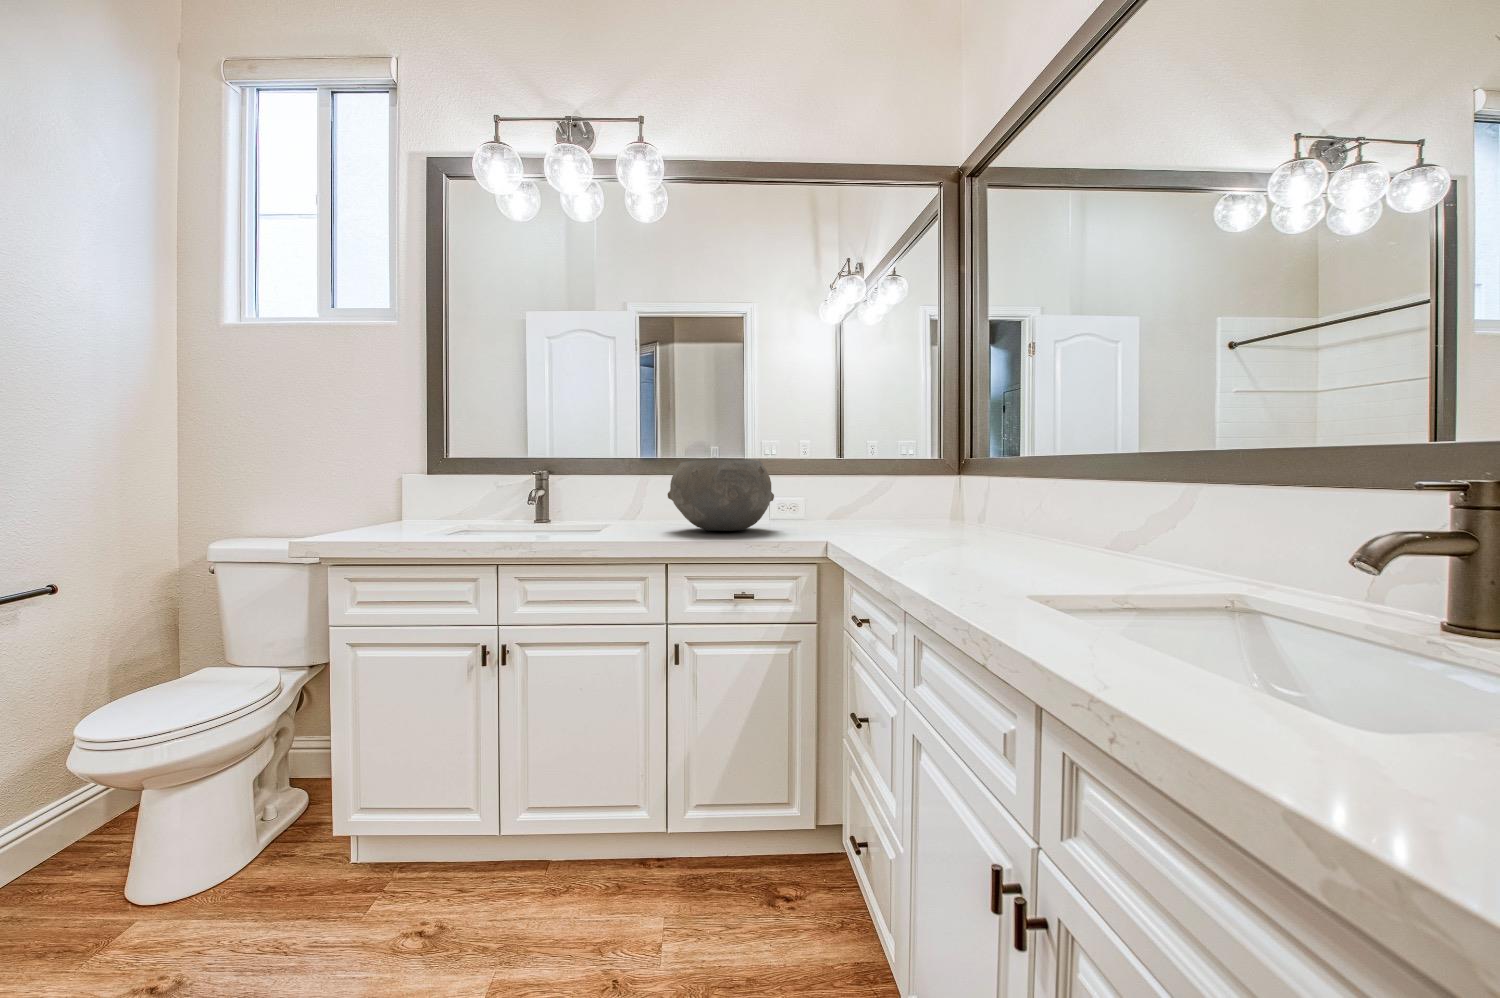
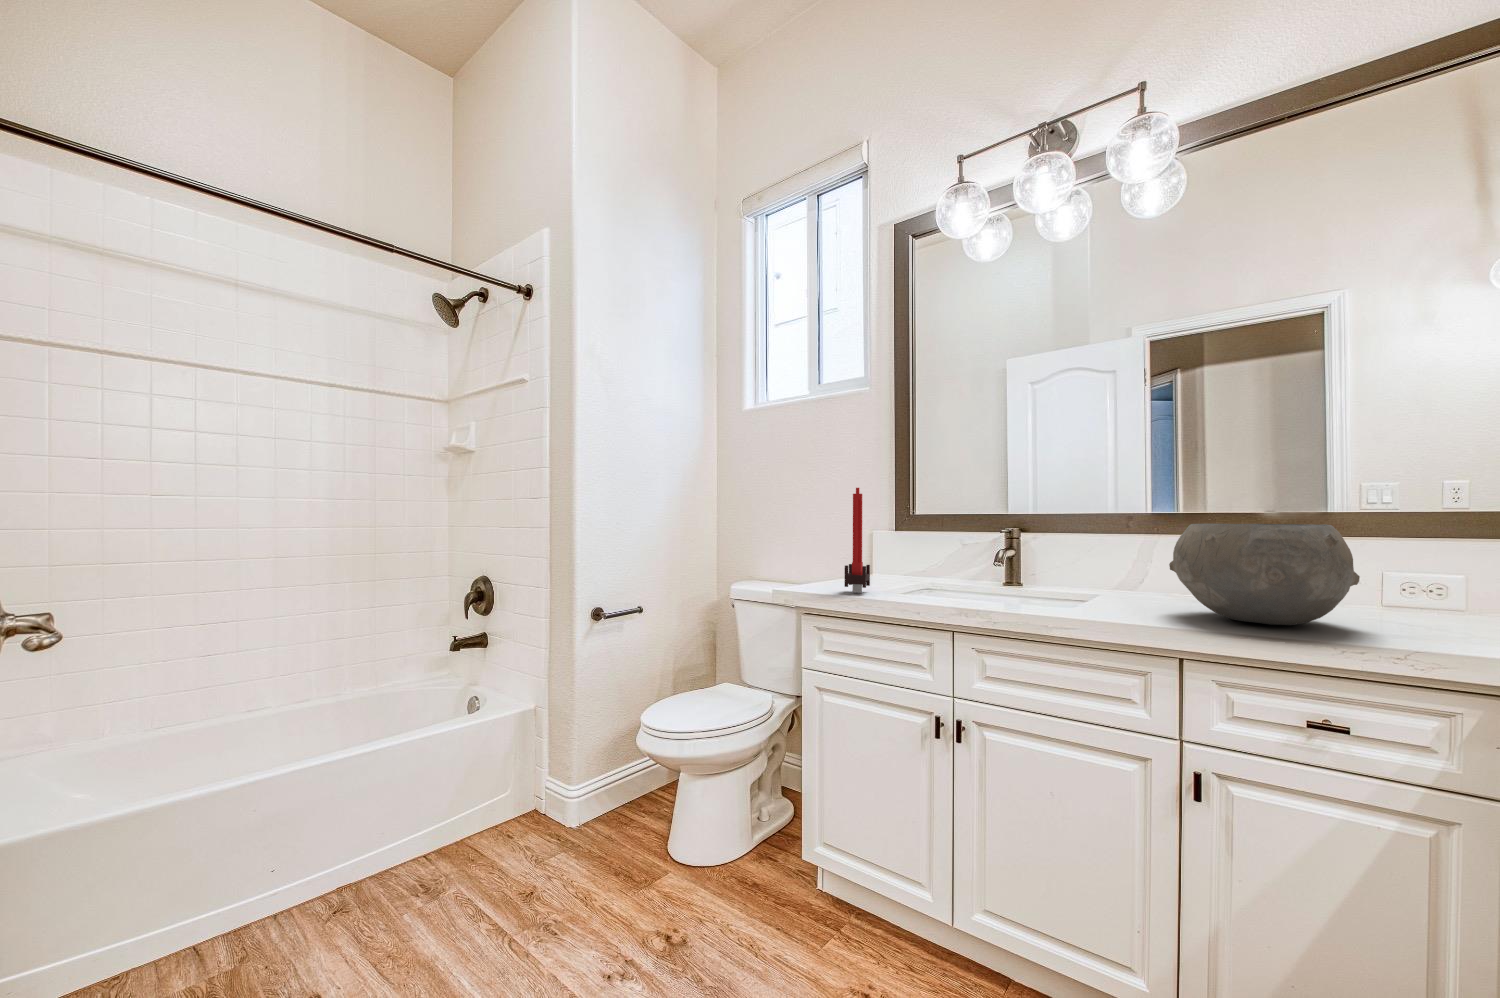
candle: none [376,429,406,539] -> present [845,488,870,593]

